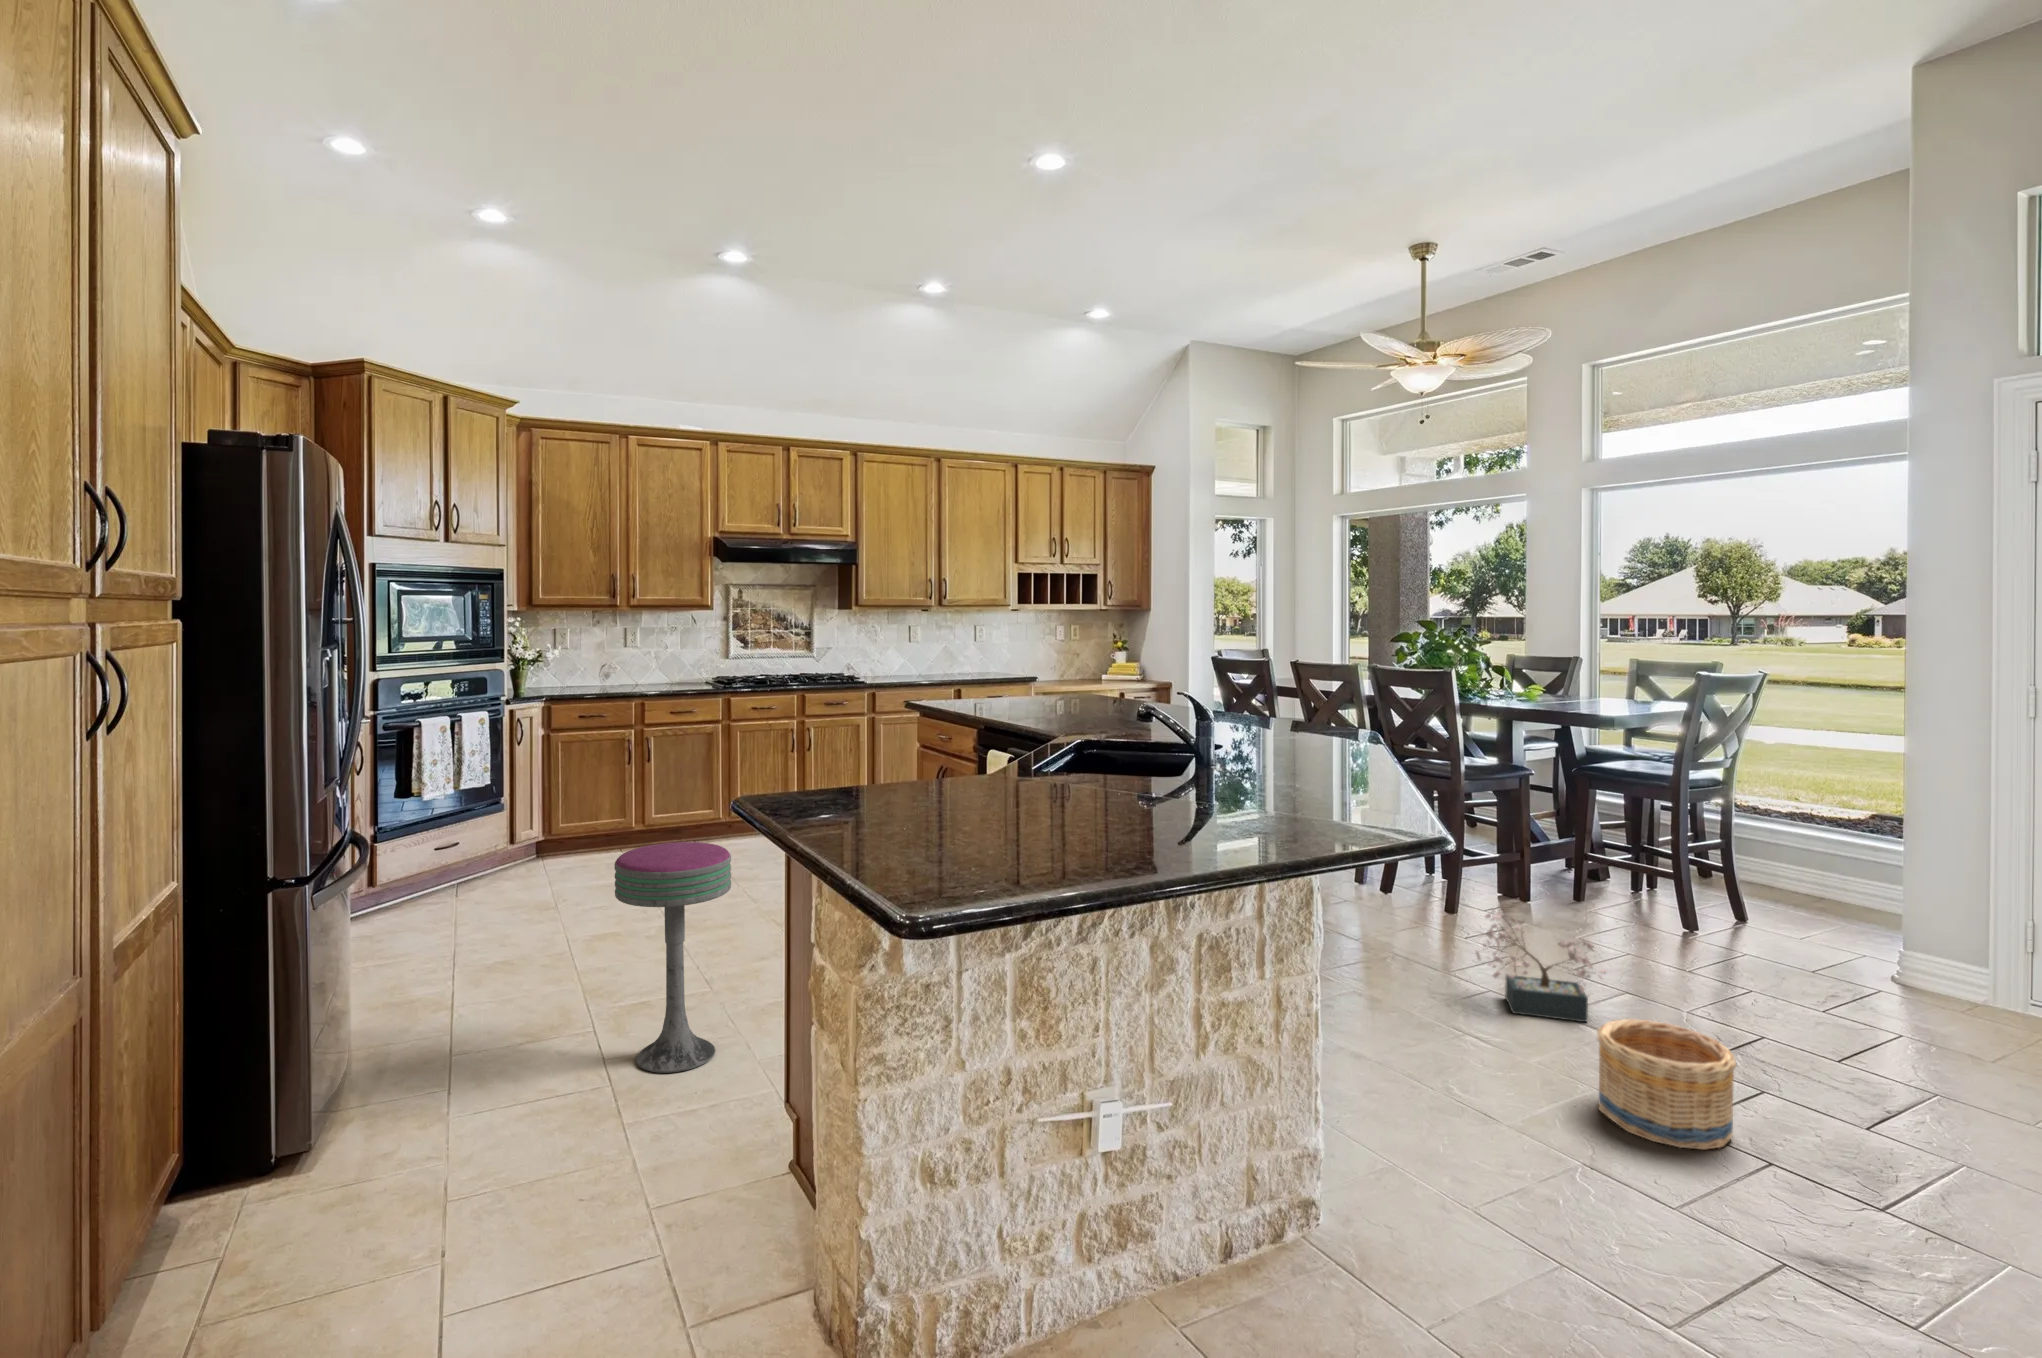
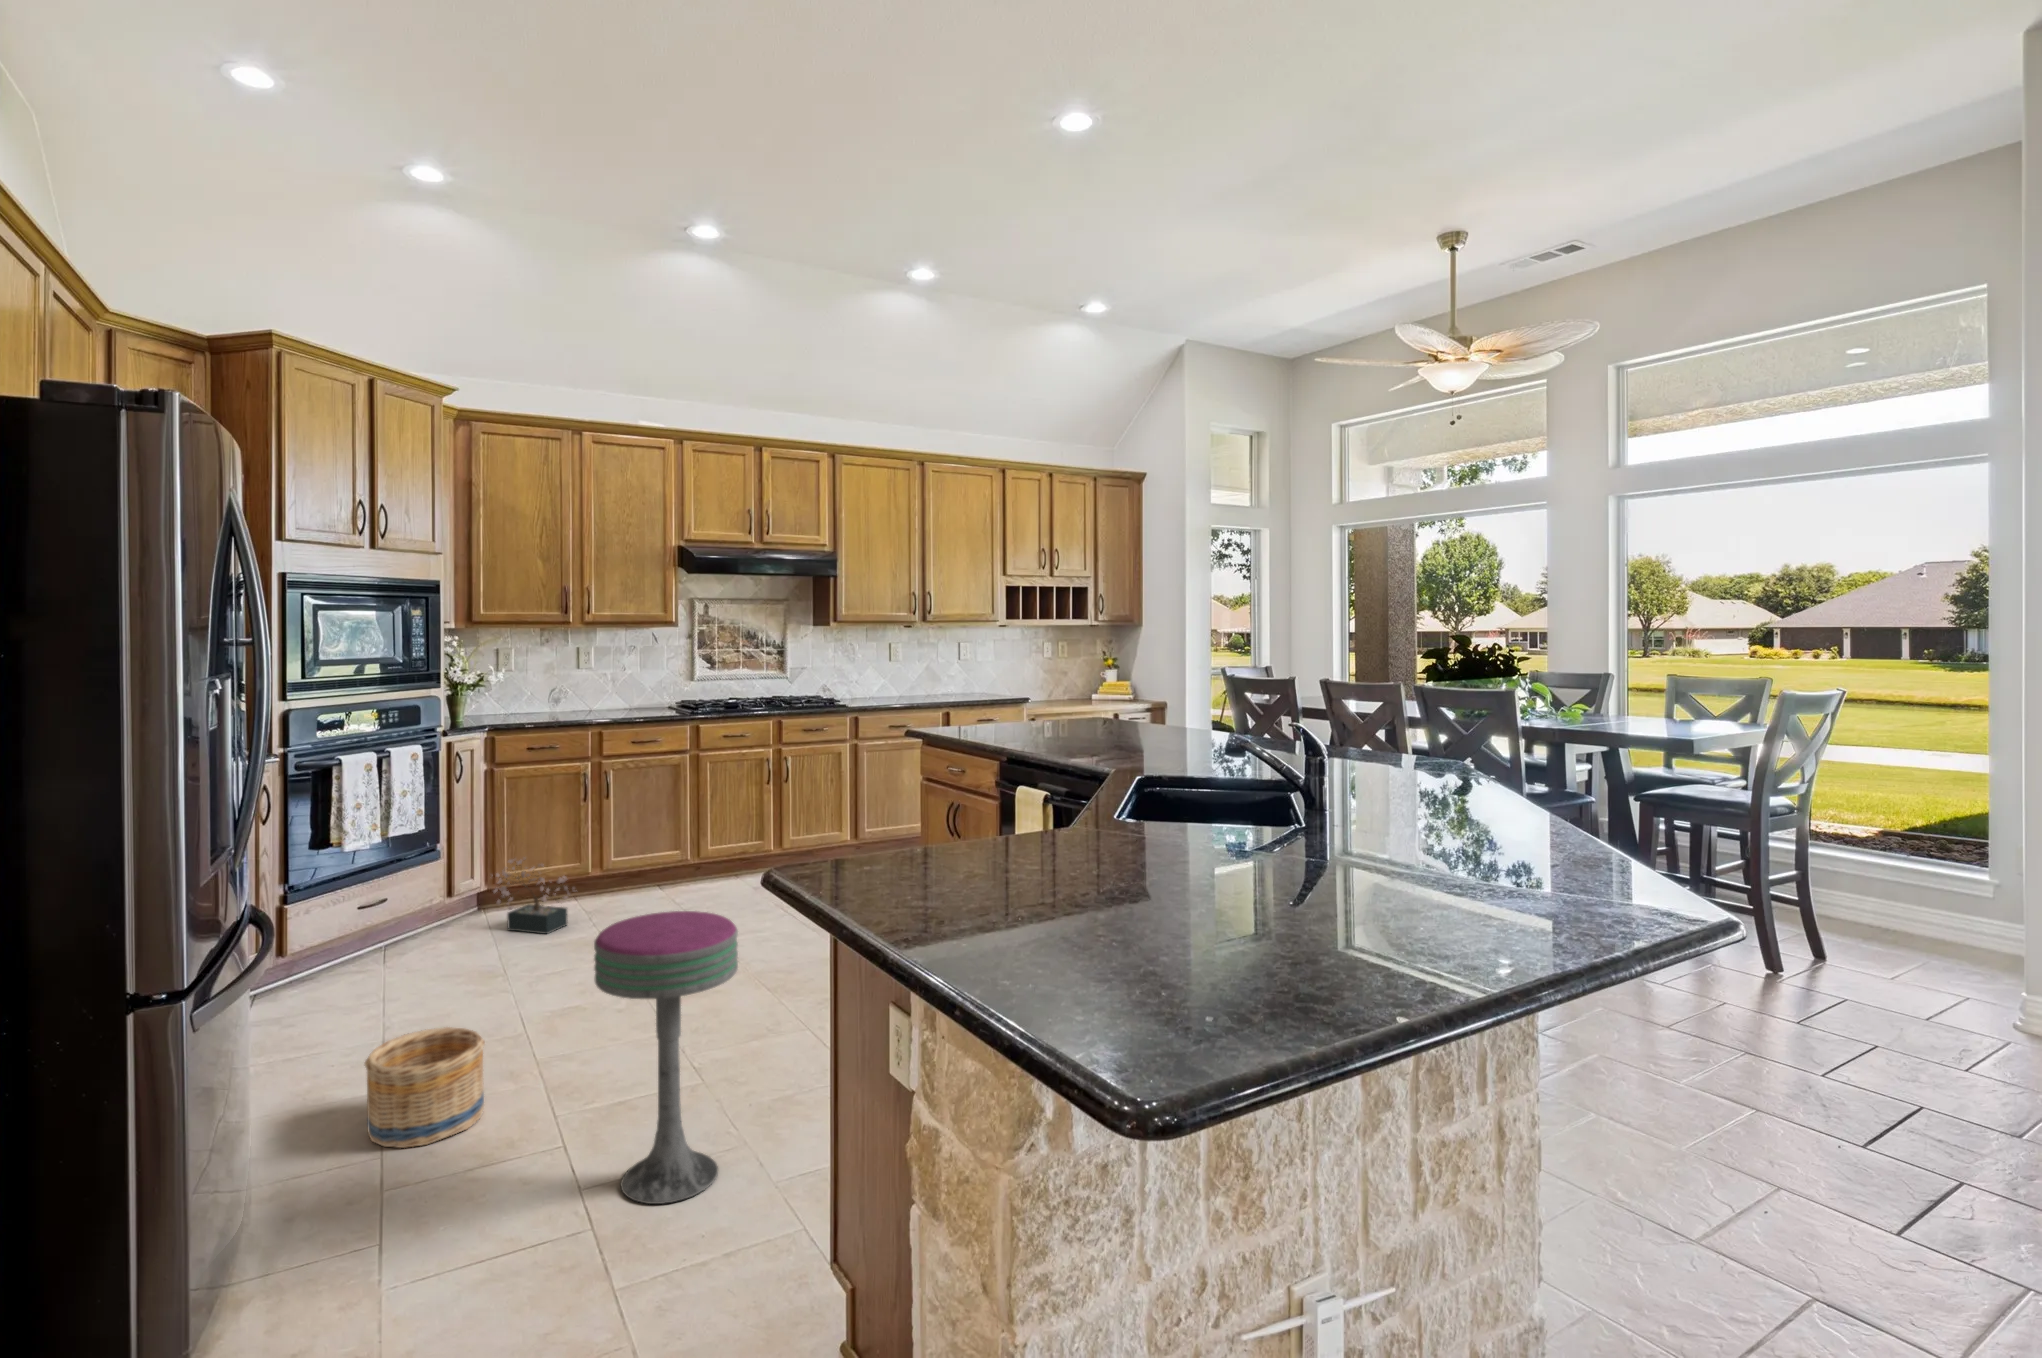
decorative plant: present [1476,910,1606,1022] -> present [494,858,575,934]
basket: present [1597,1019,1736,1150] -> present [365,1027,485,1148]

